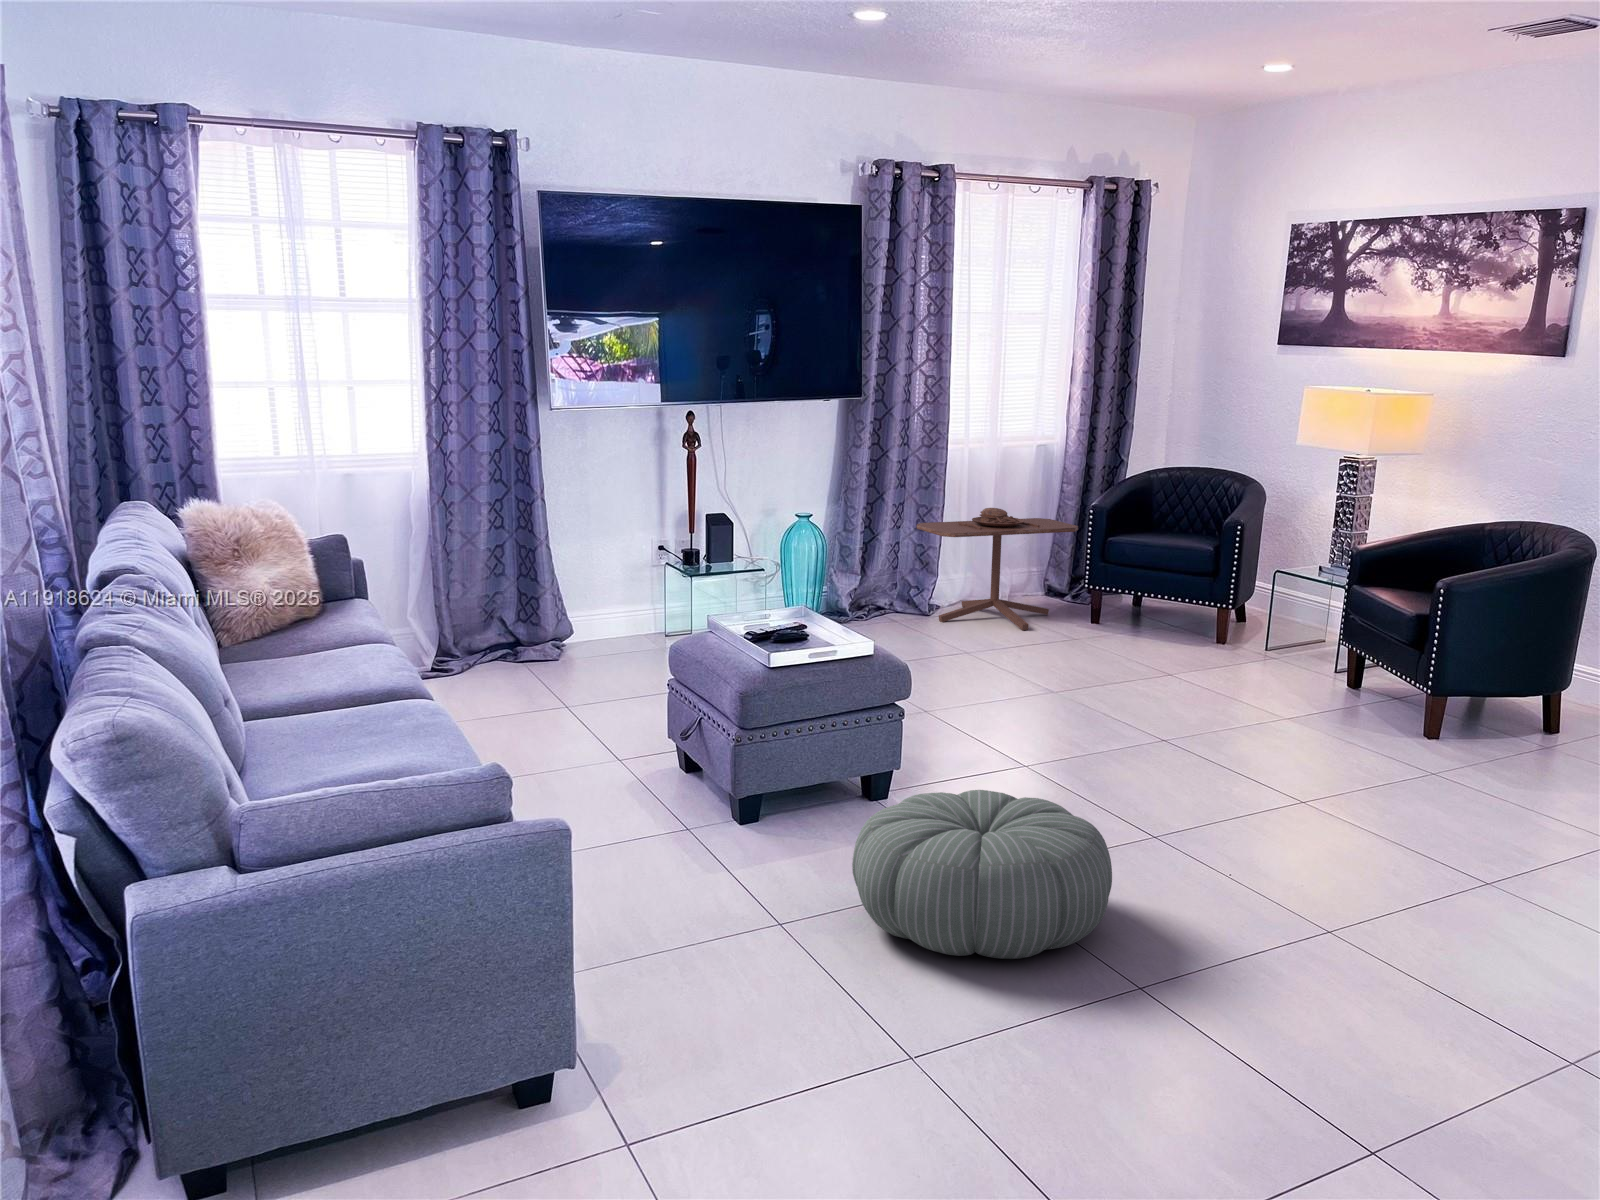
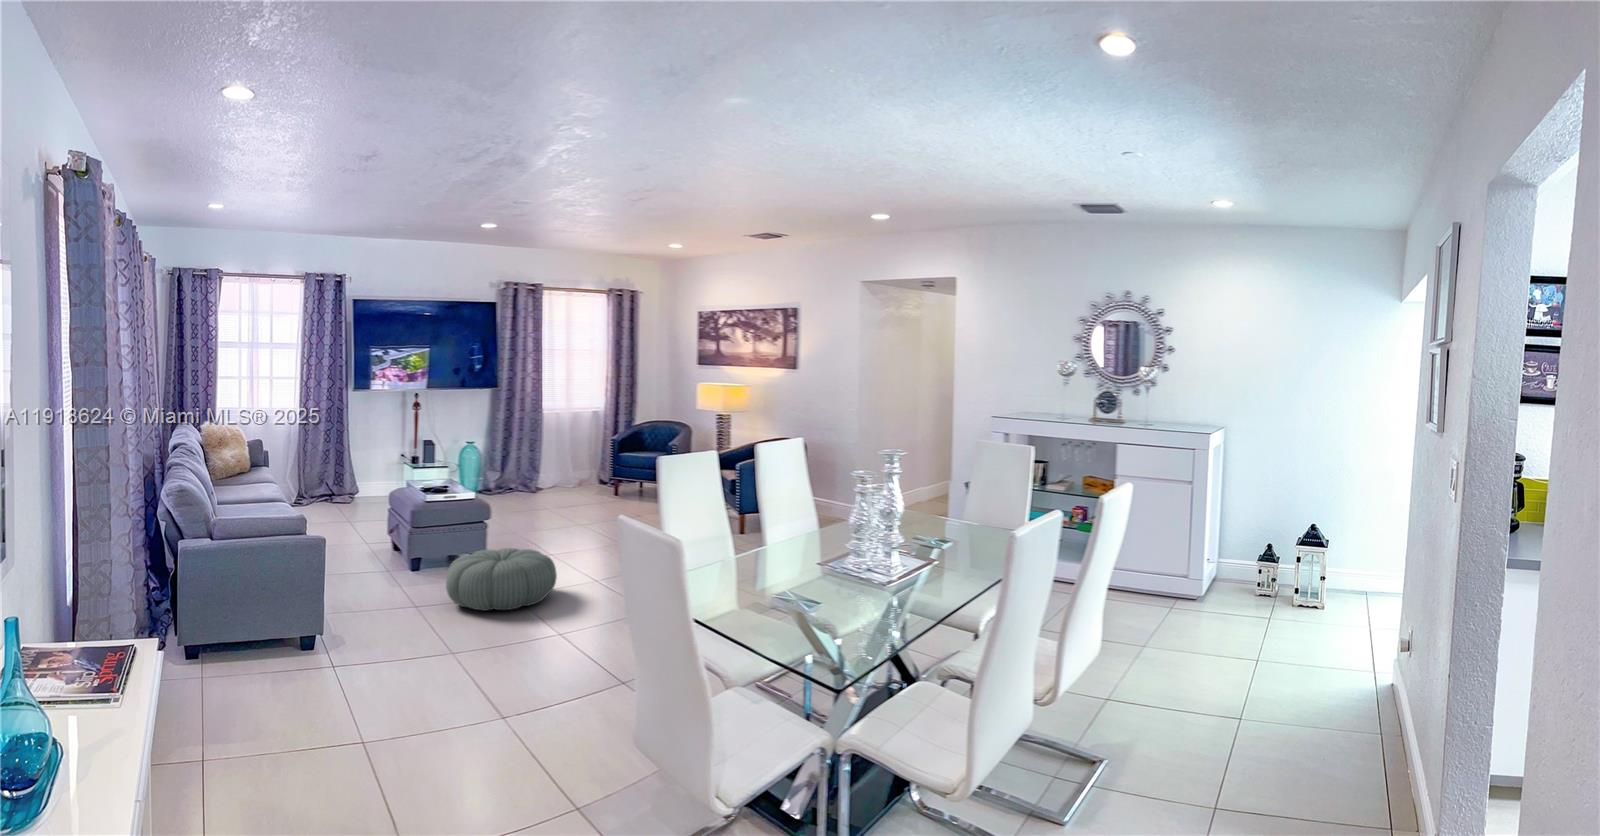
side table: present [917,508,1078,630] -> none [529,440,608,496]

